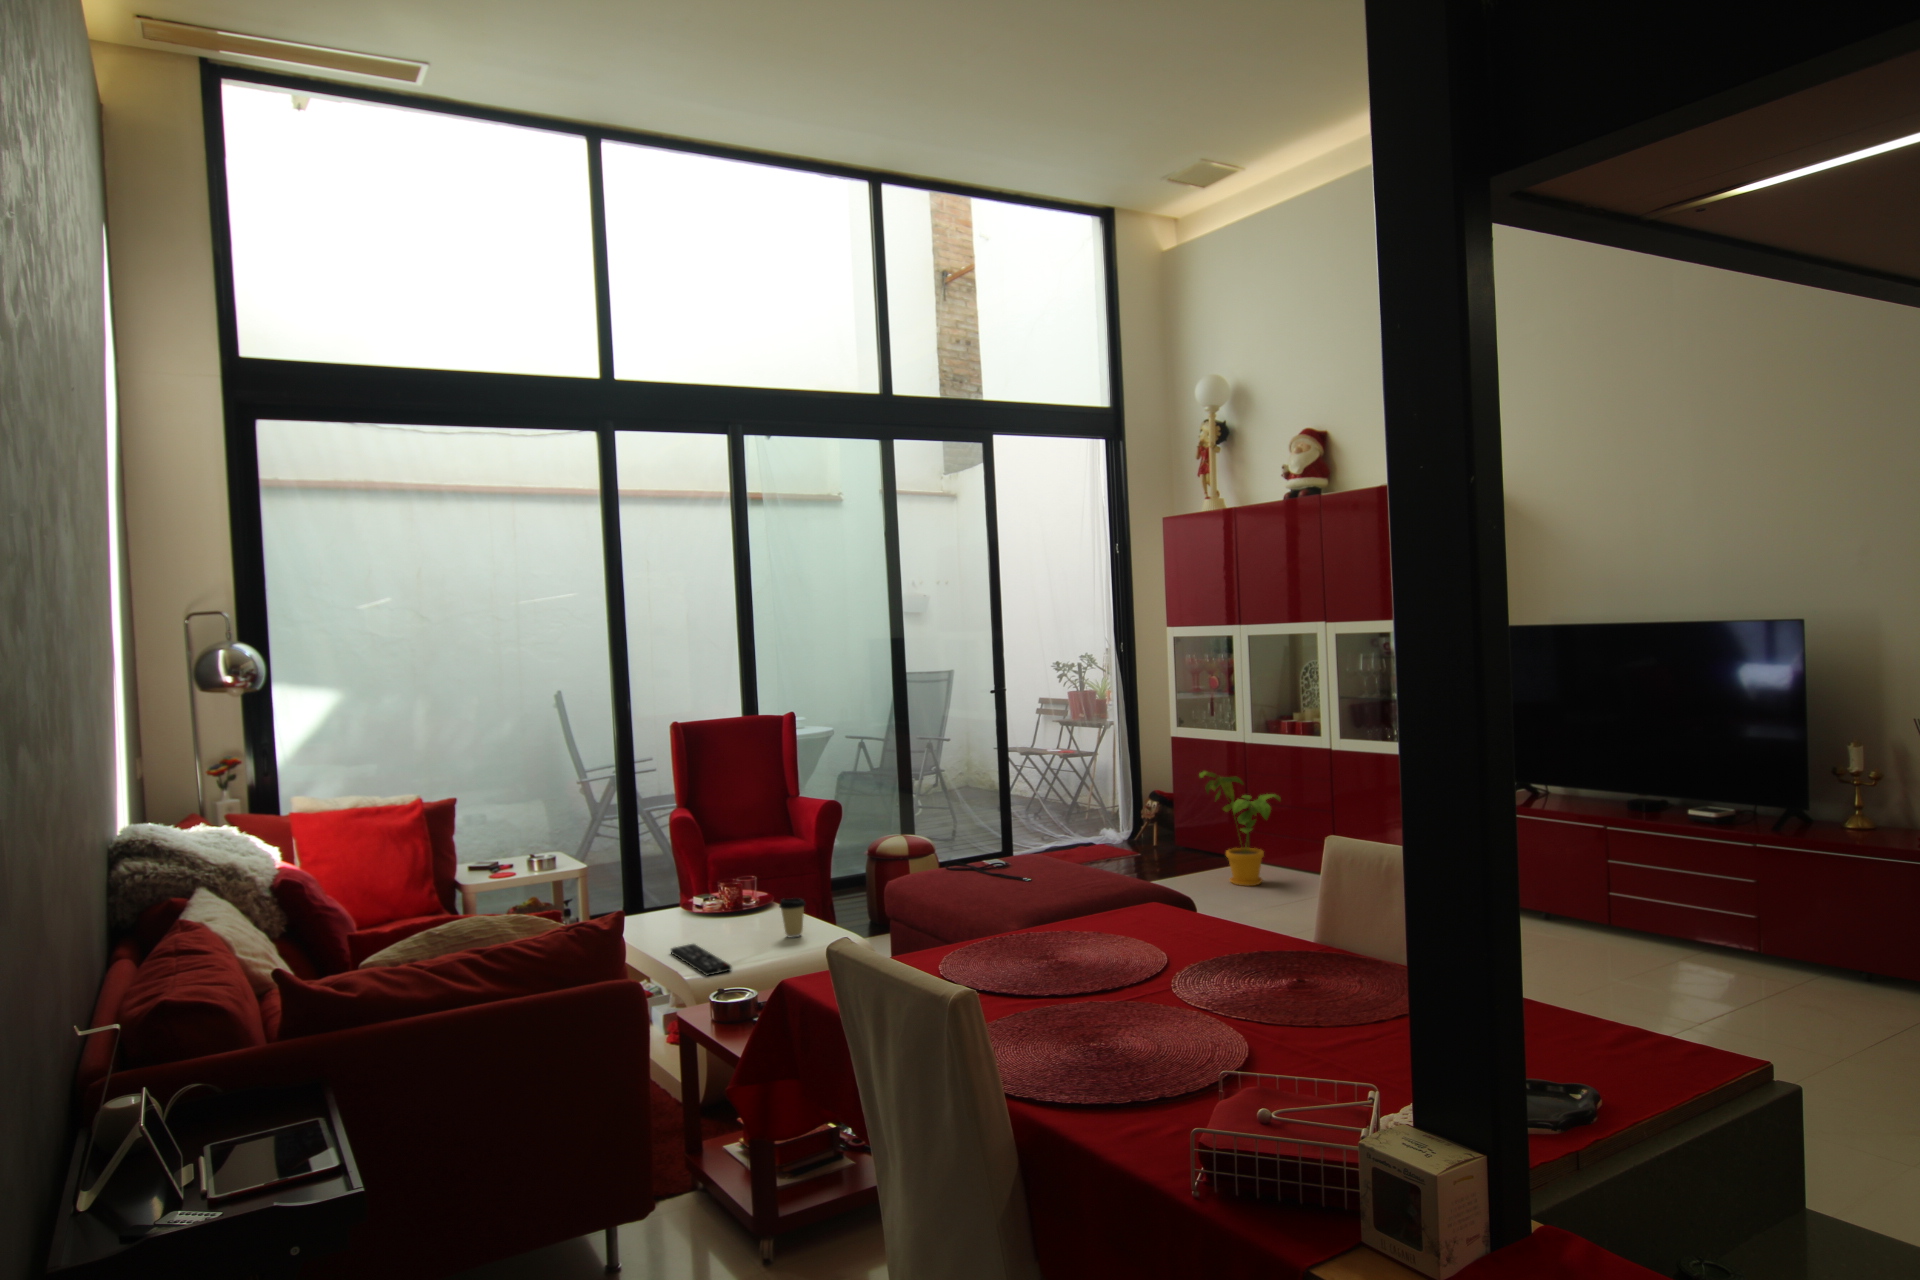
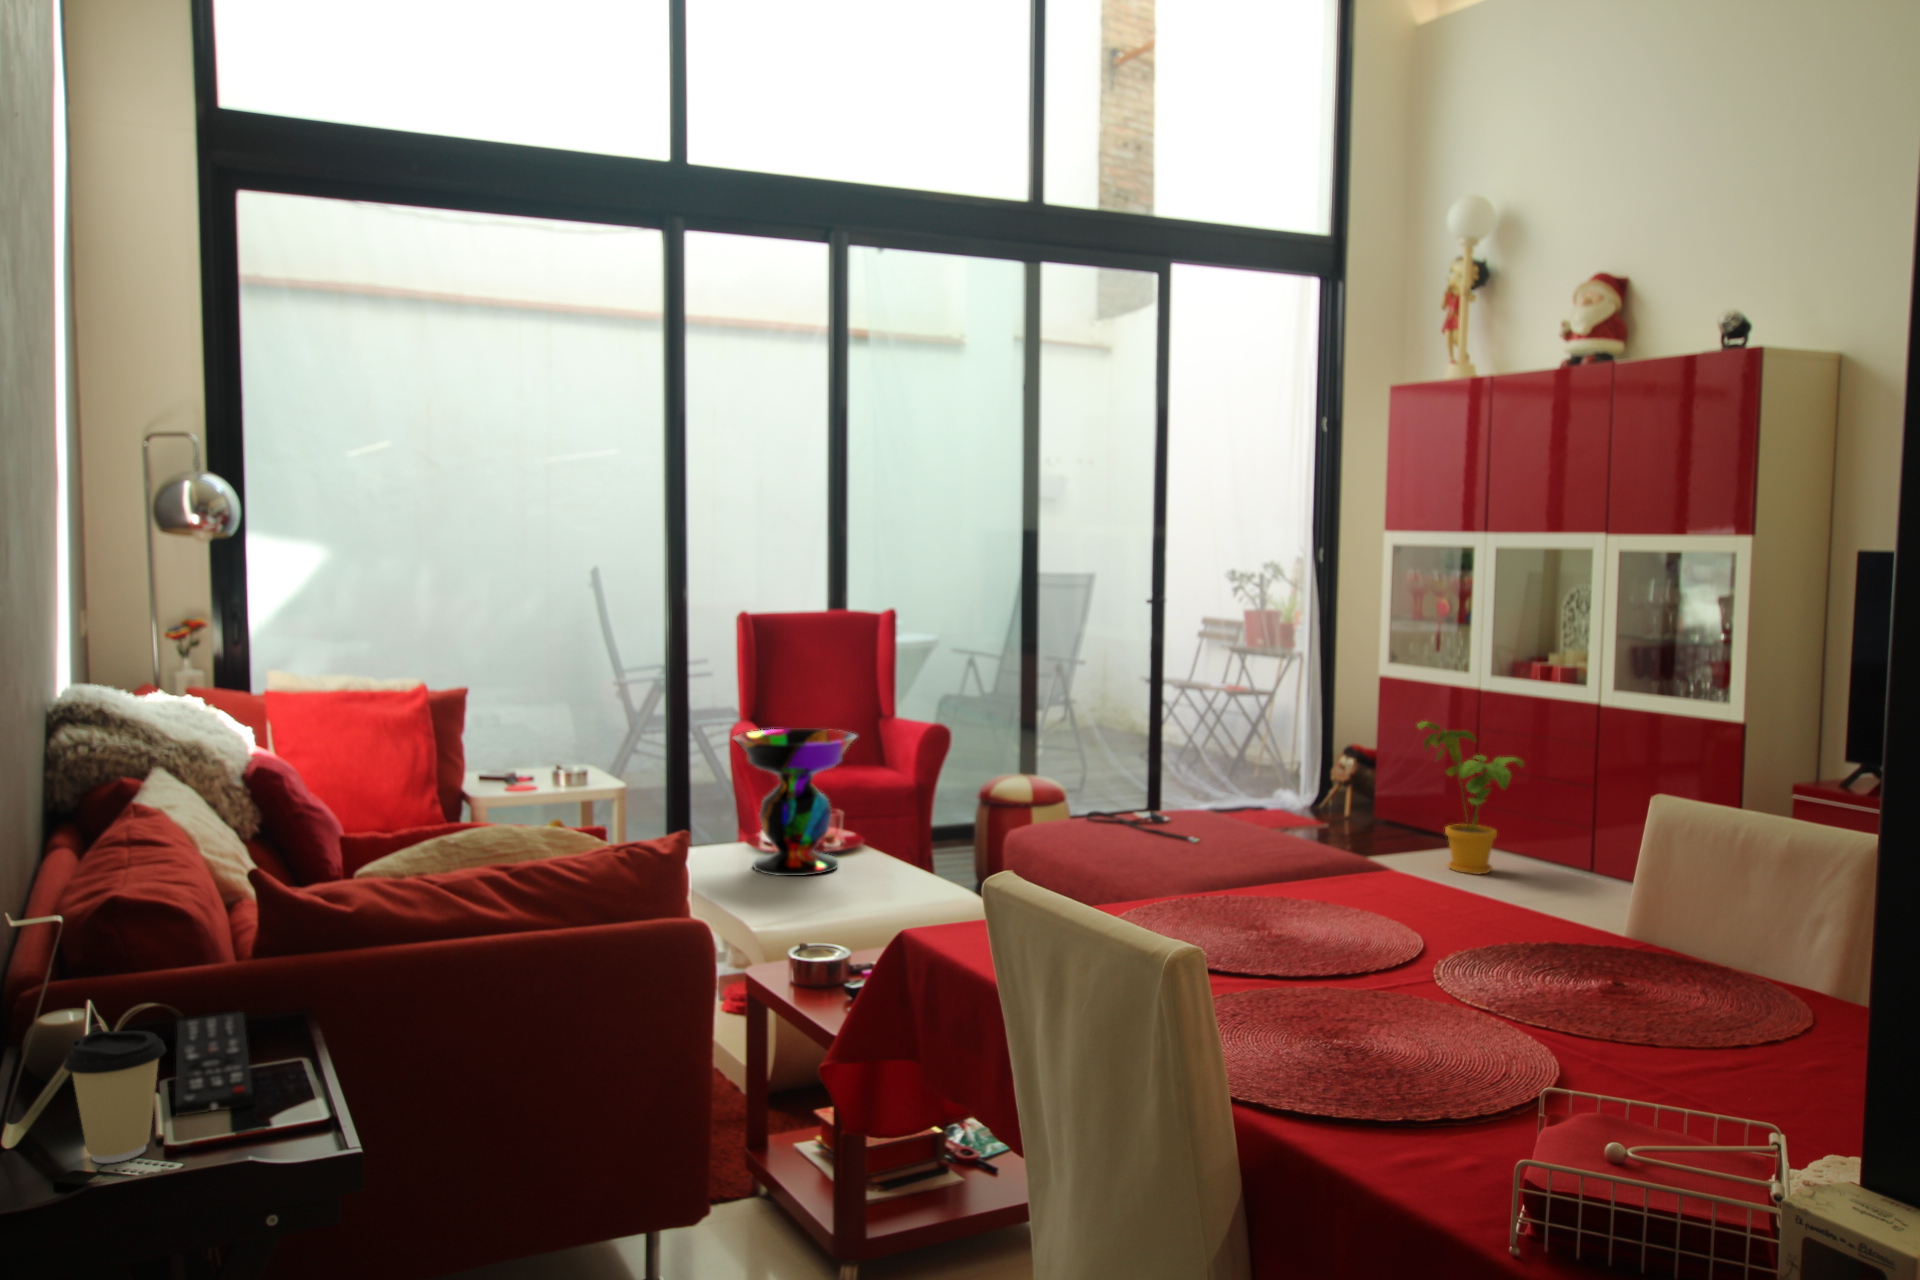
decorative bowl: none [662,817,760,934] -> present [733,728,857,876]
coffee cup: present [779,898,805,938] -> present [63,1031,166,1163]
remote control: present [671,944,731,976] -> present [175,1013,253,1116]

